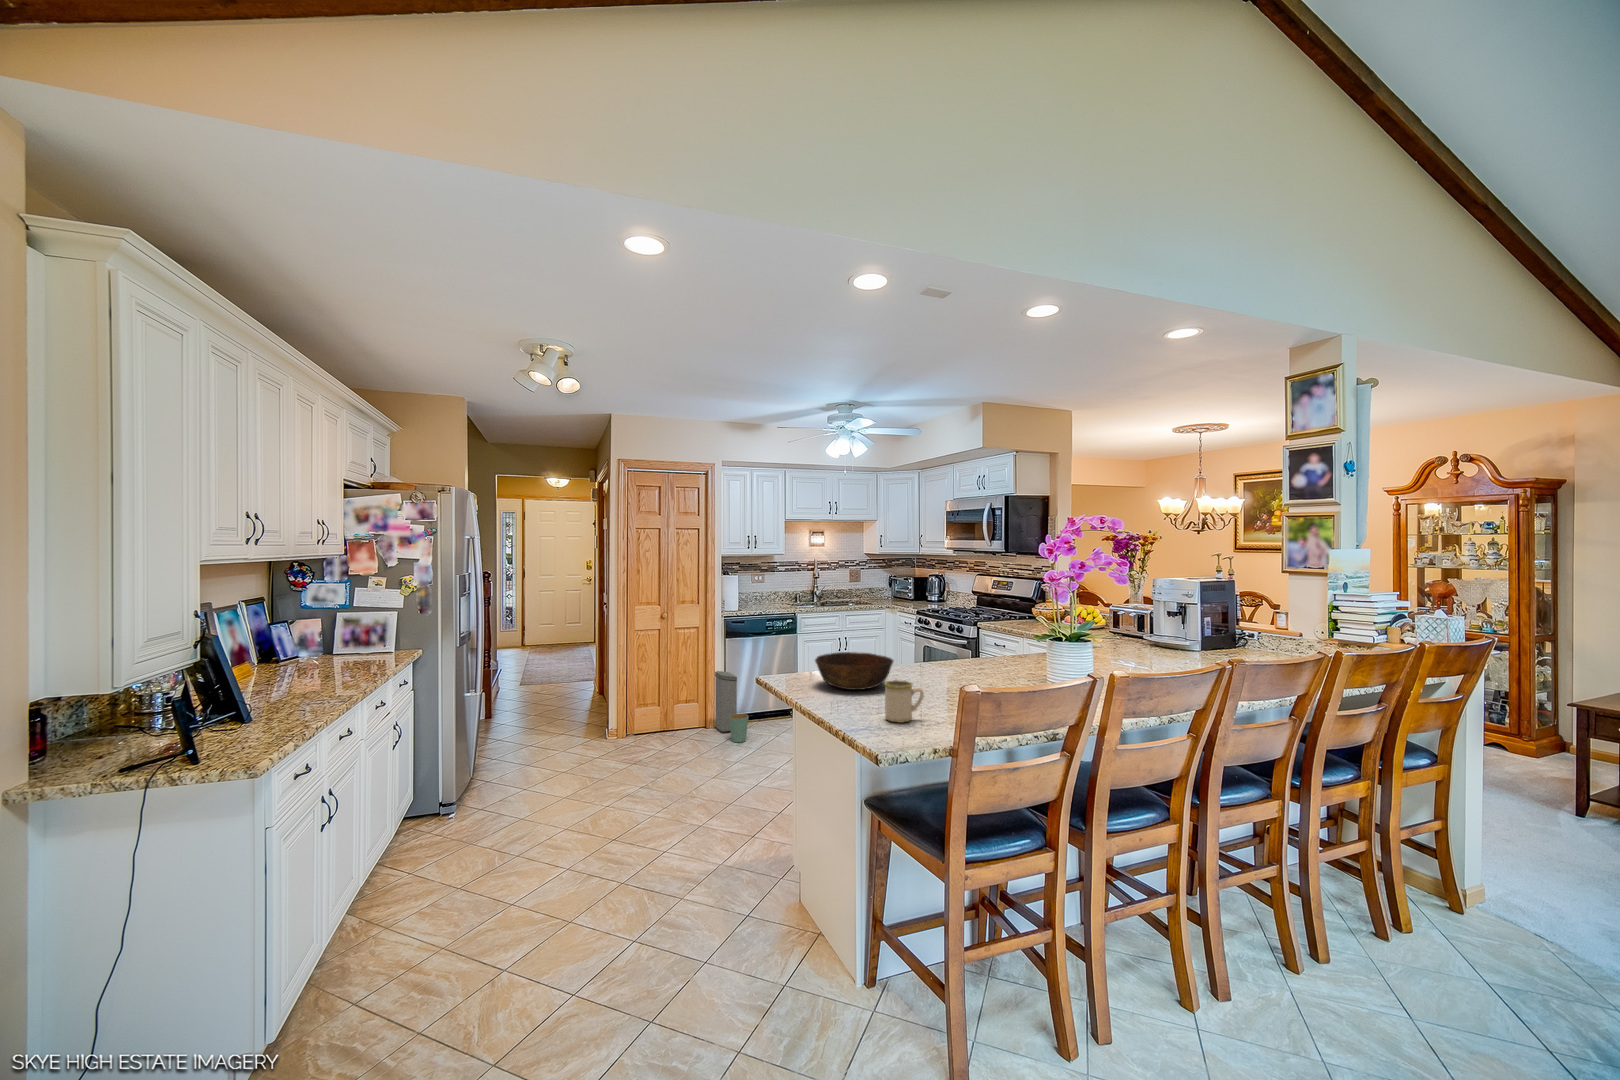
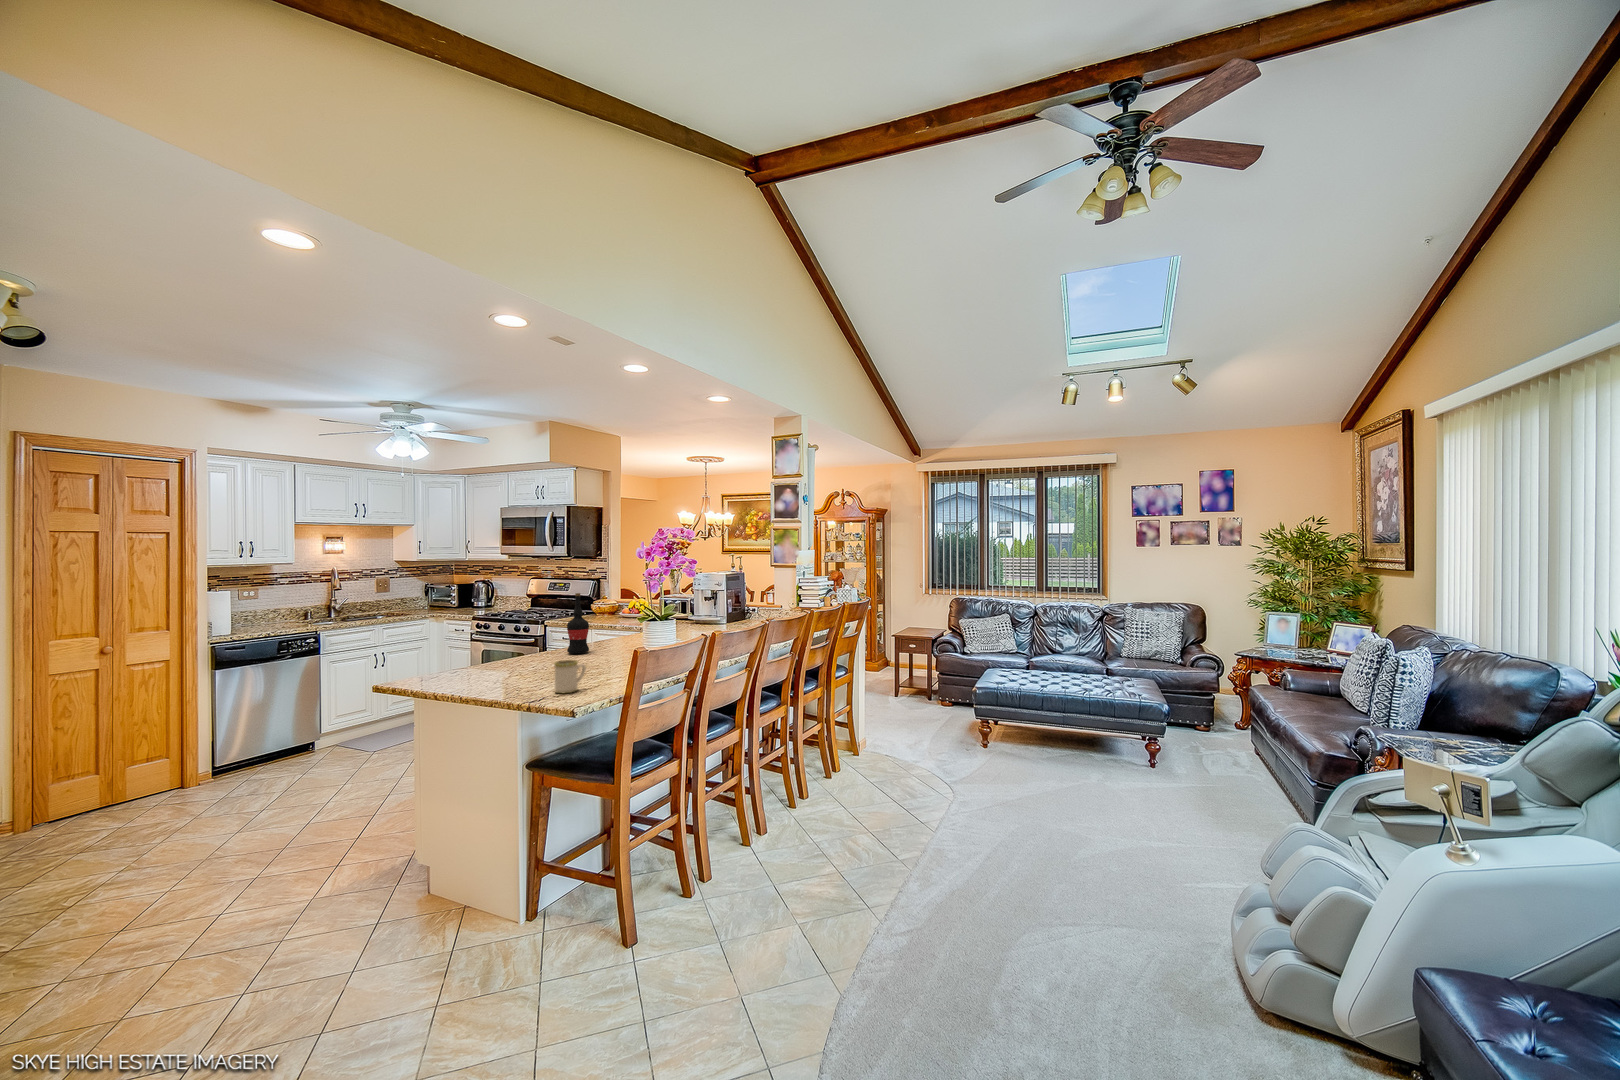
wine bottle: none [954,597,979,669] -> present [567,593,589,654]
bowl: present [815,652,893,690] -> none [454,648,534,681]
trash can: present [715,671,749,742] -> none [198,712,265,793]

